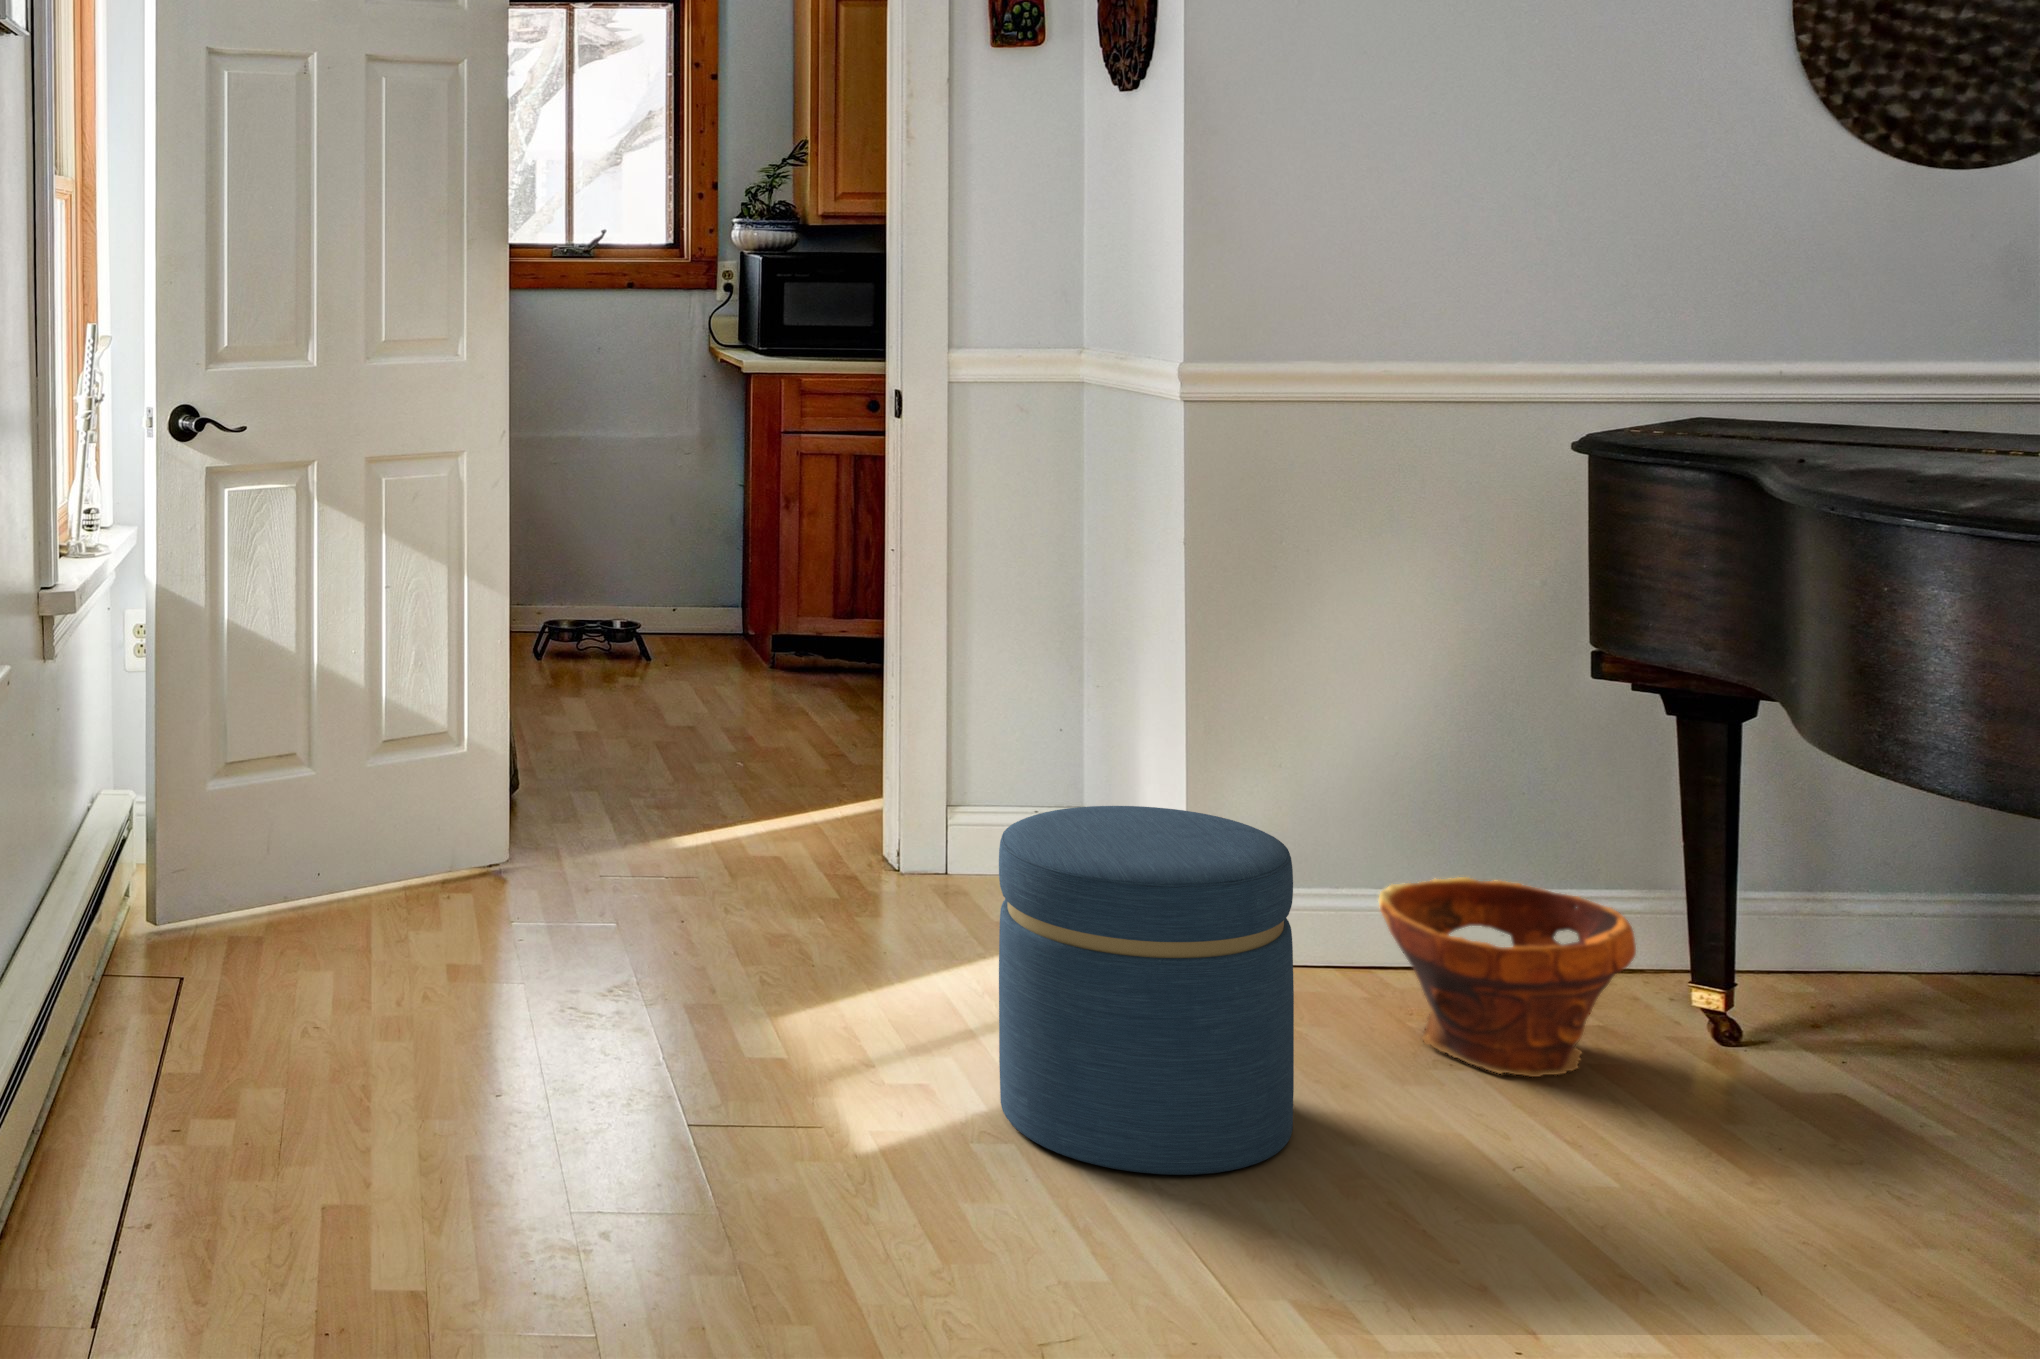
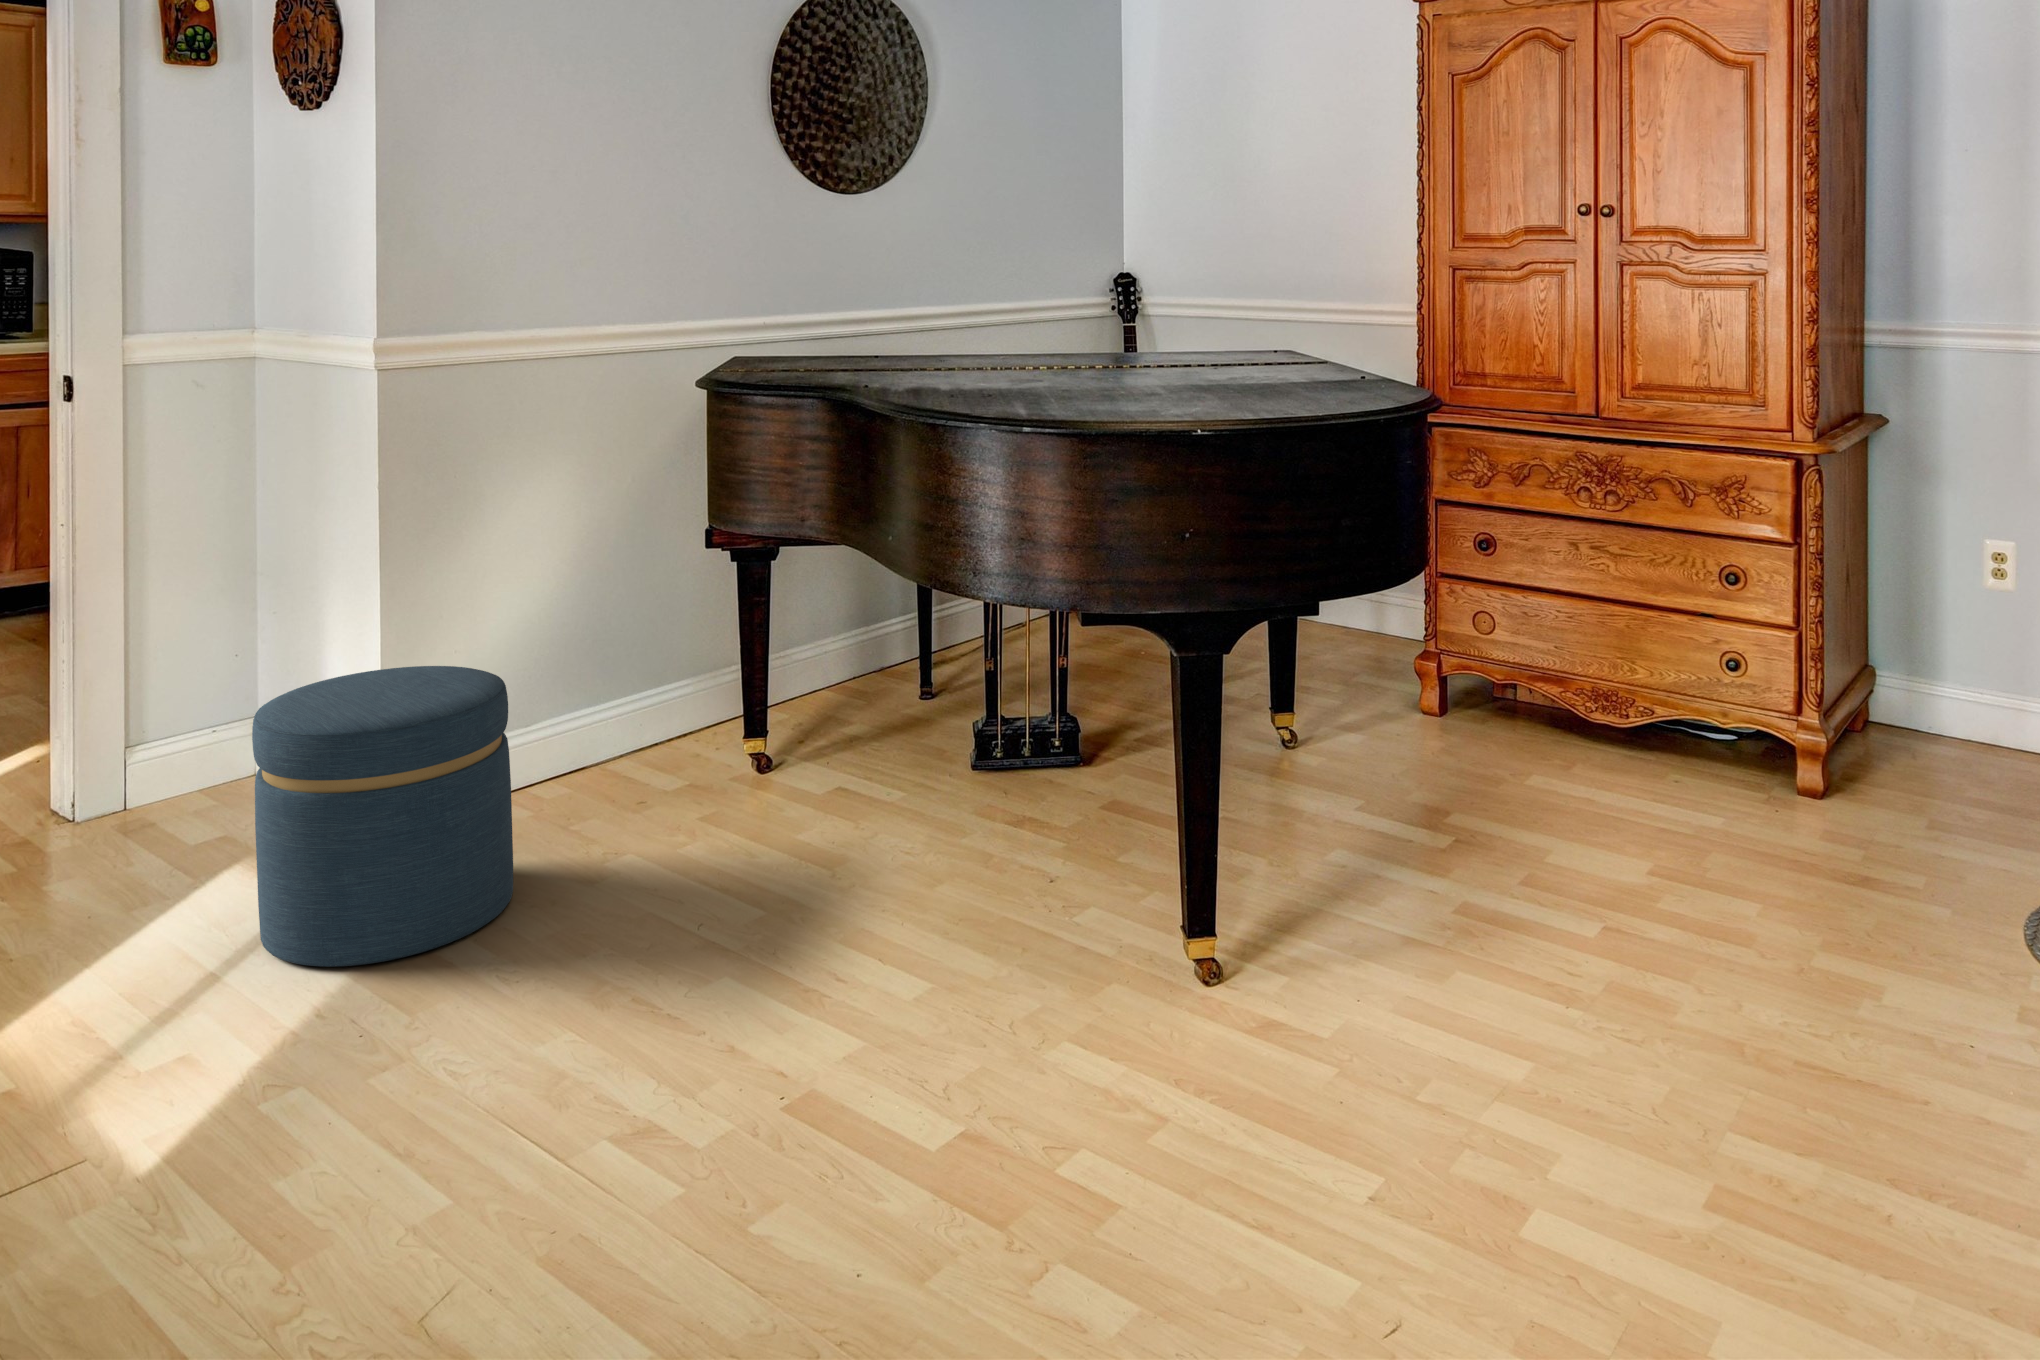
planter: present [1379,877,1636,1077] -> none [545,671,717,803]

